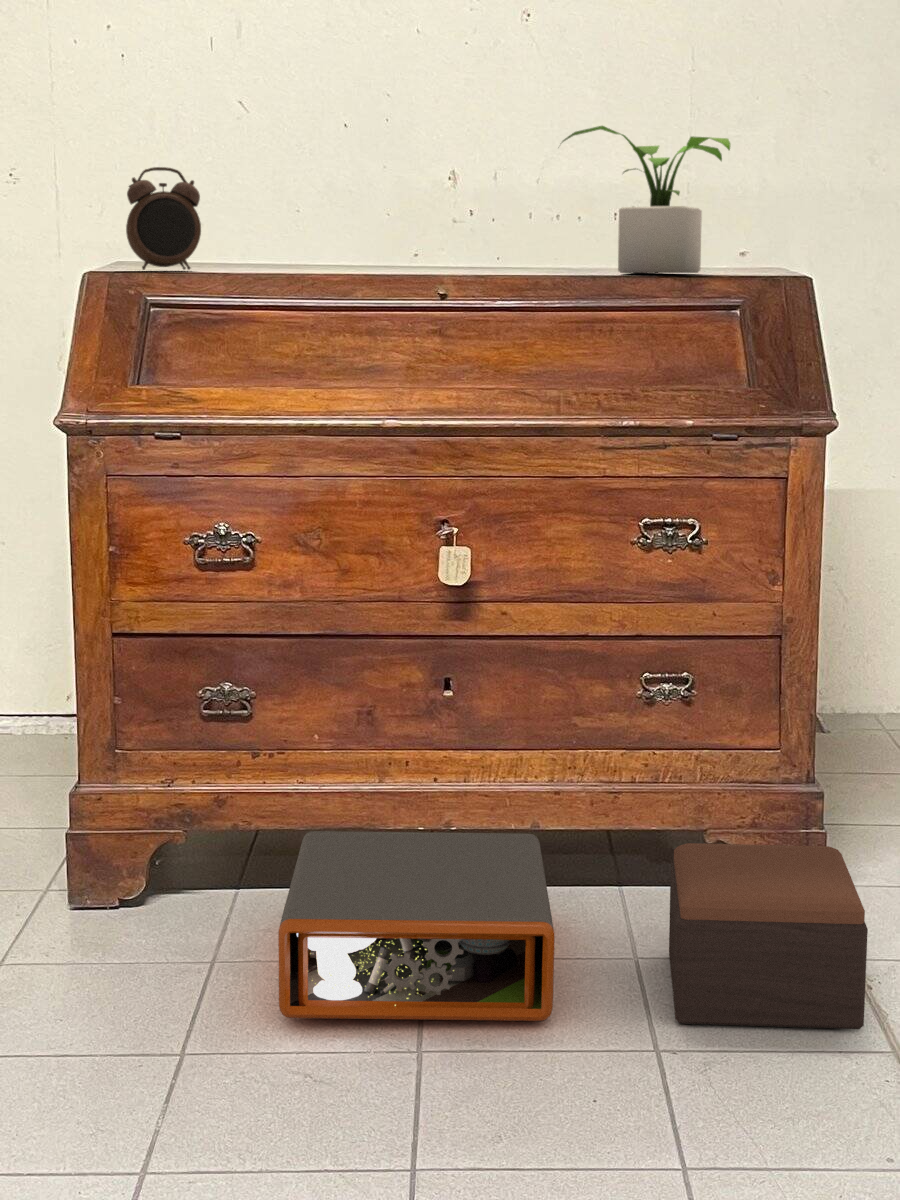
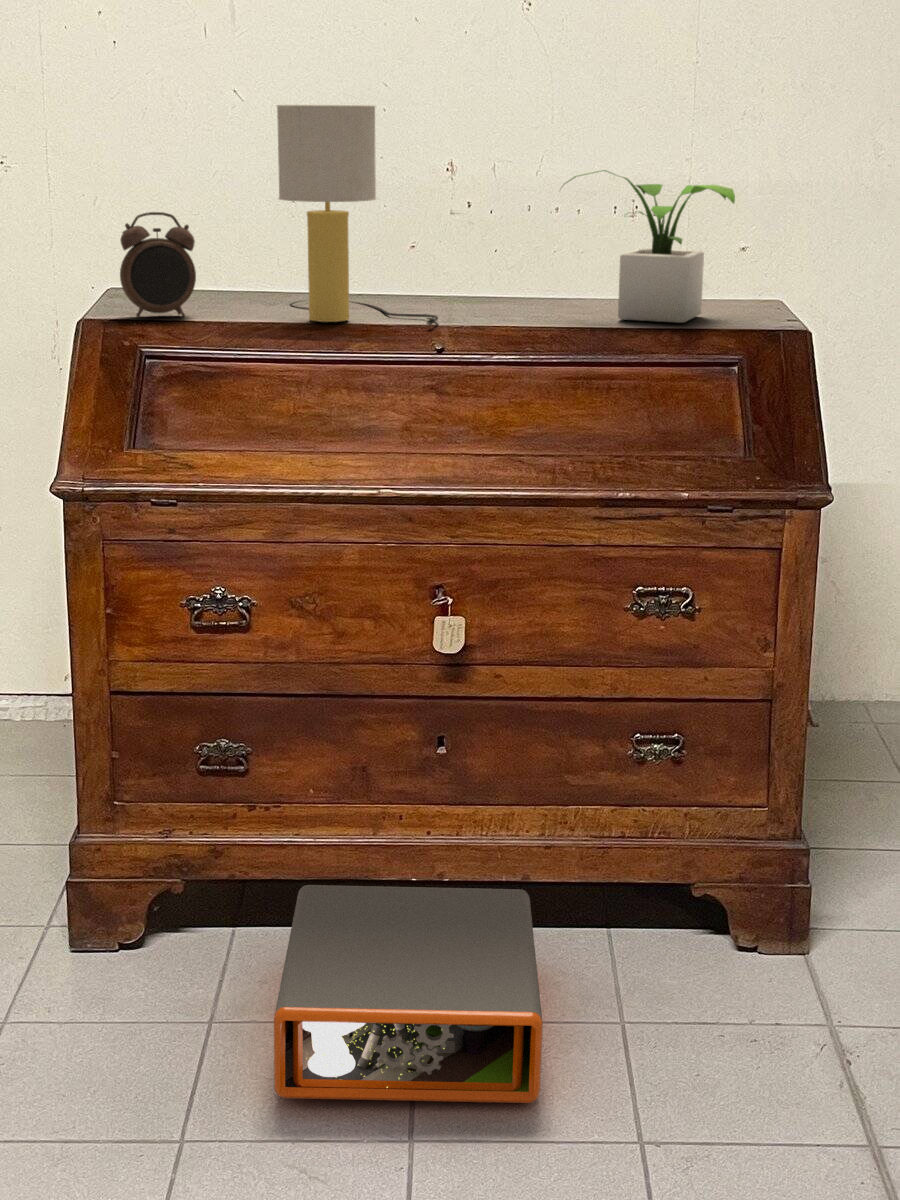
table lamp: none [280,54,440,271] -> present [277,105,438,325]
footstool: present [669,843,868,1029] -> none [654,916,847,1116]

